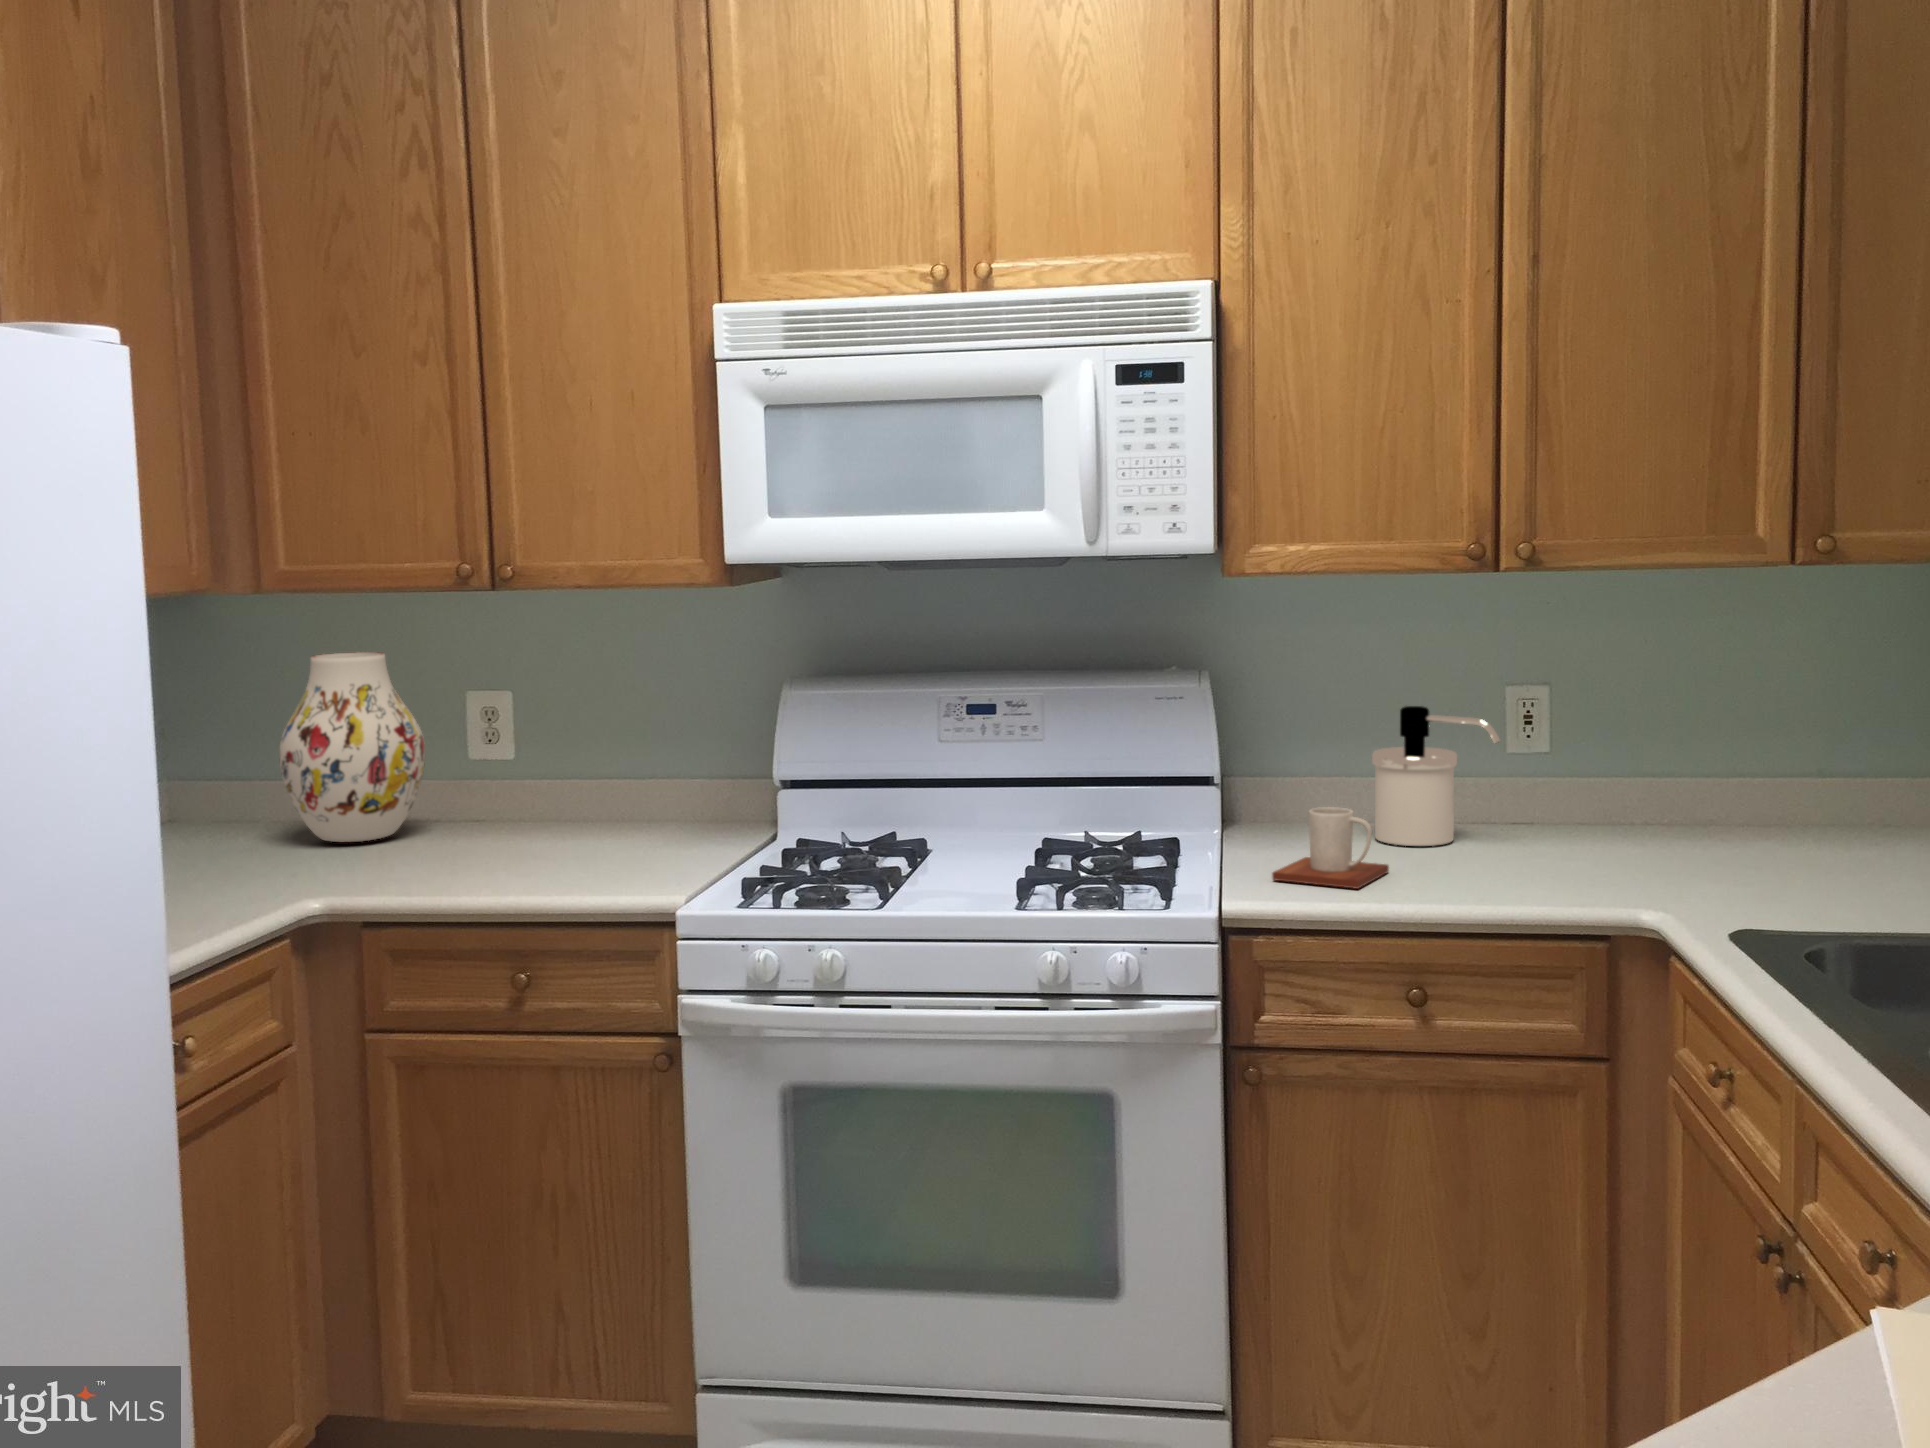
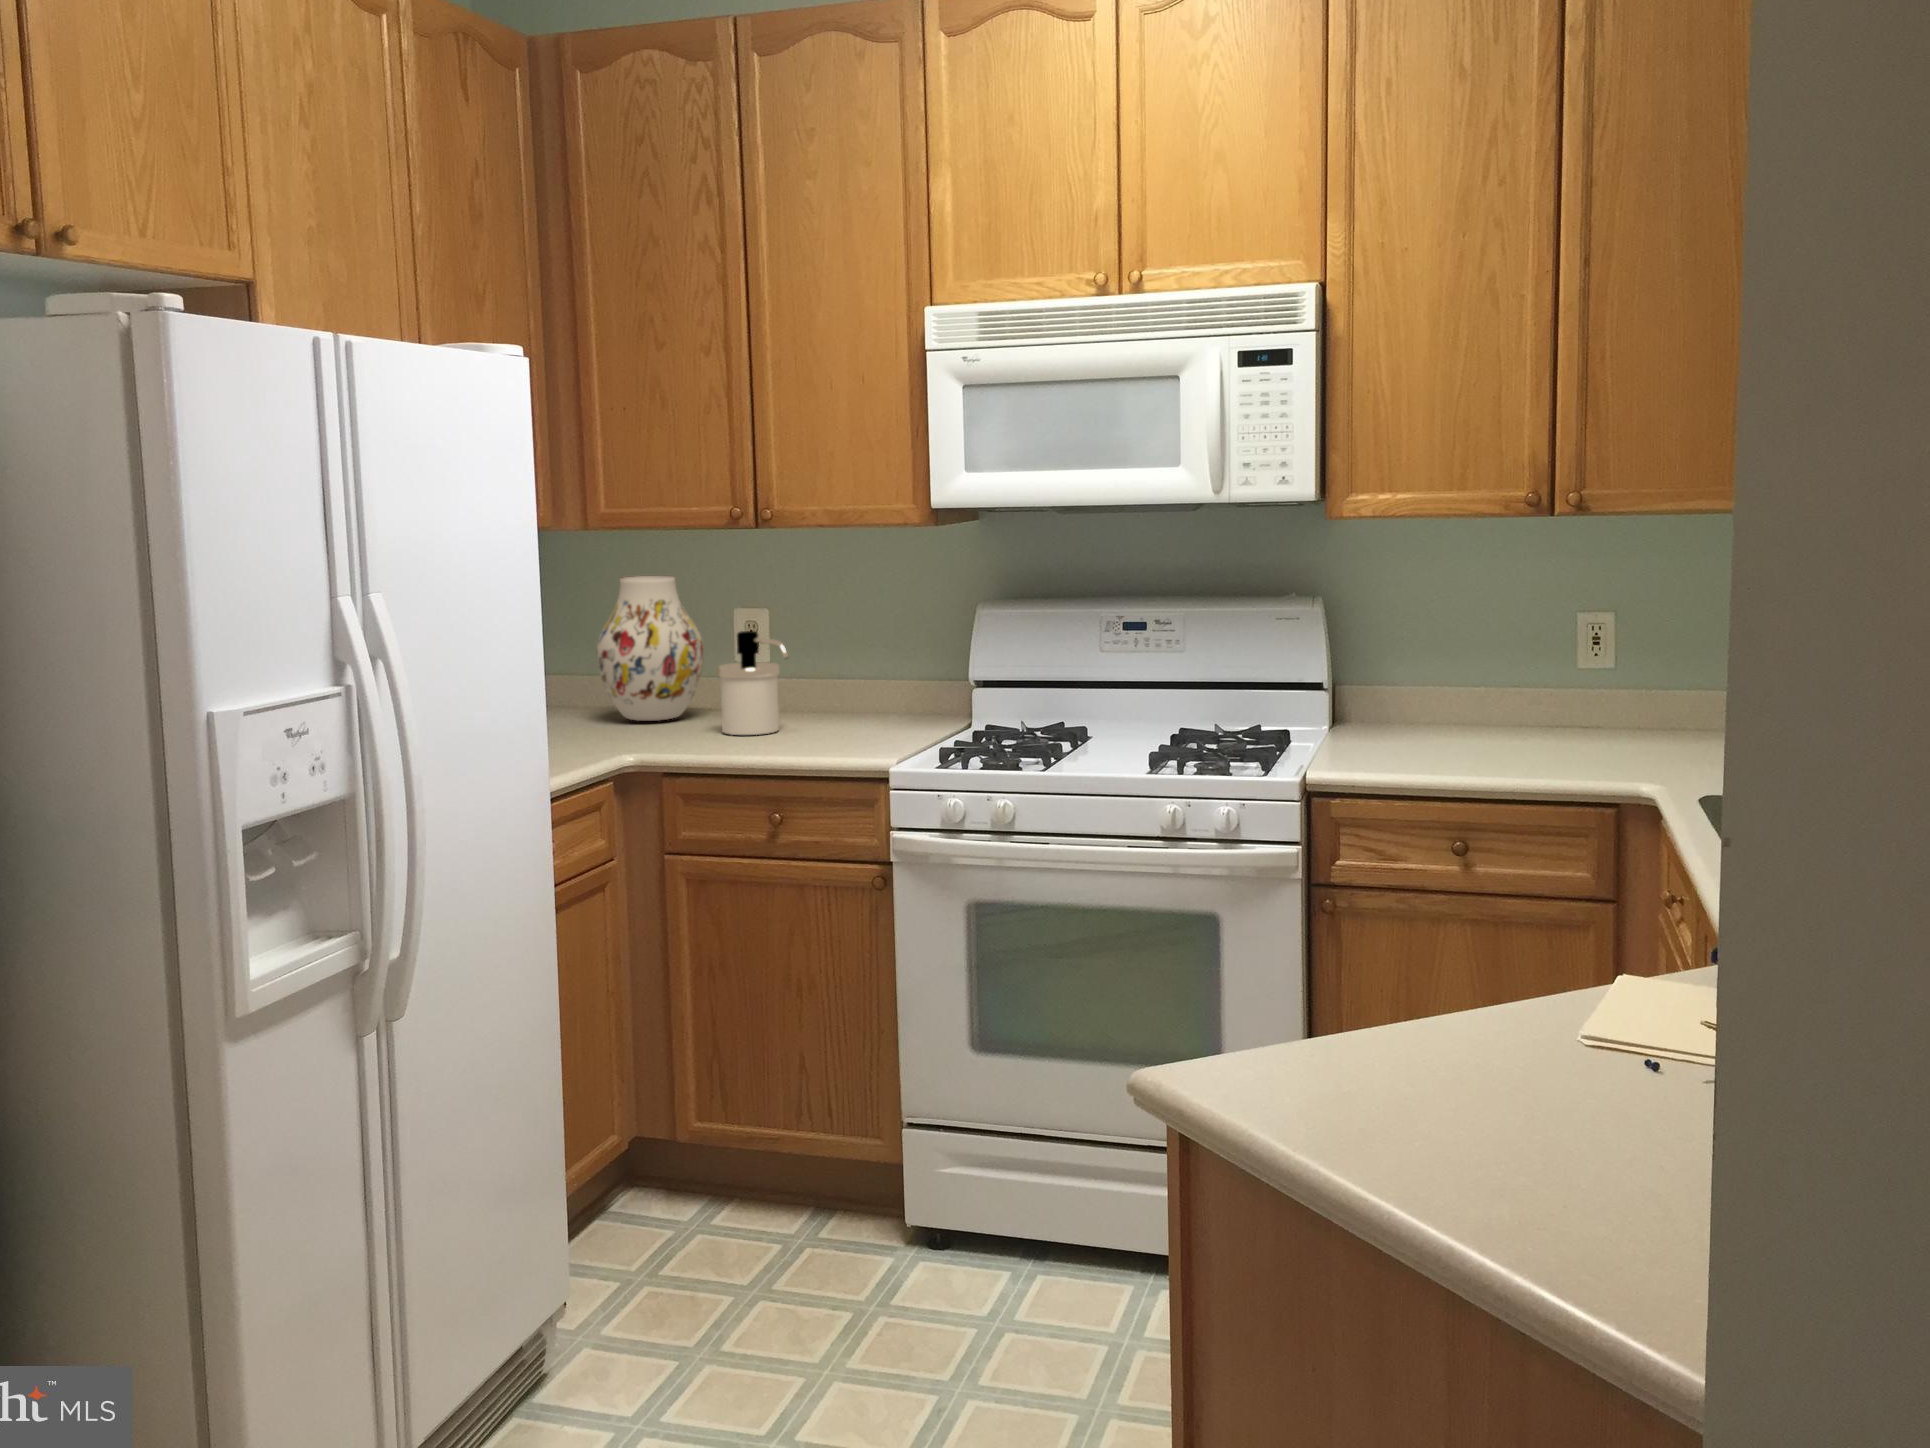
soap dispenser: present [1372,706,1500,846] -> present [718,631,788,735]
mug: present [1272,807,1389,889] -> none [1354,703,1452,766]

